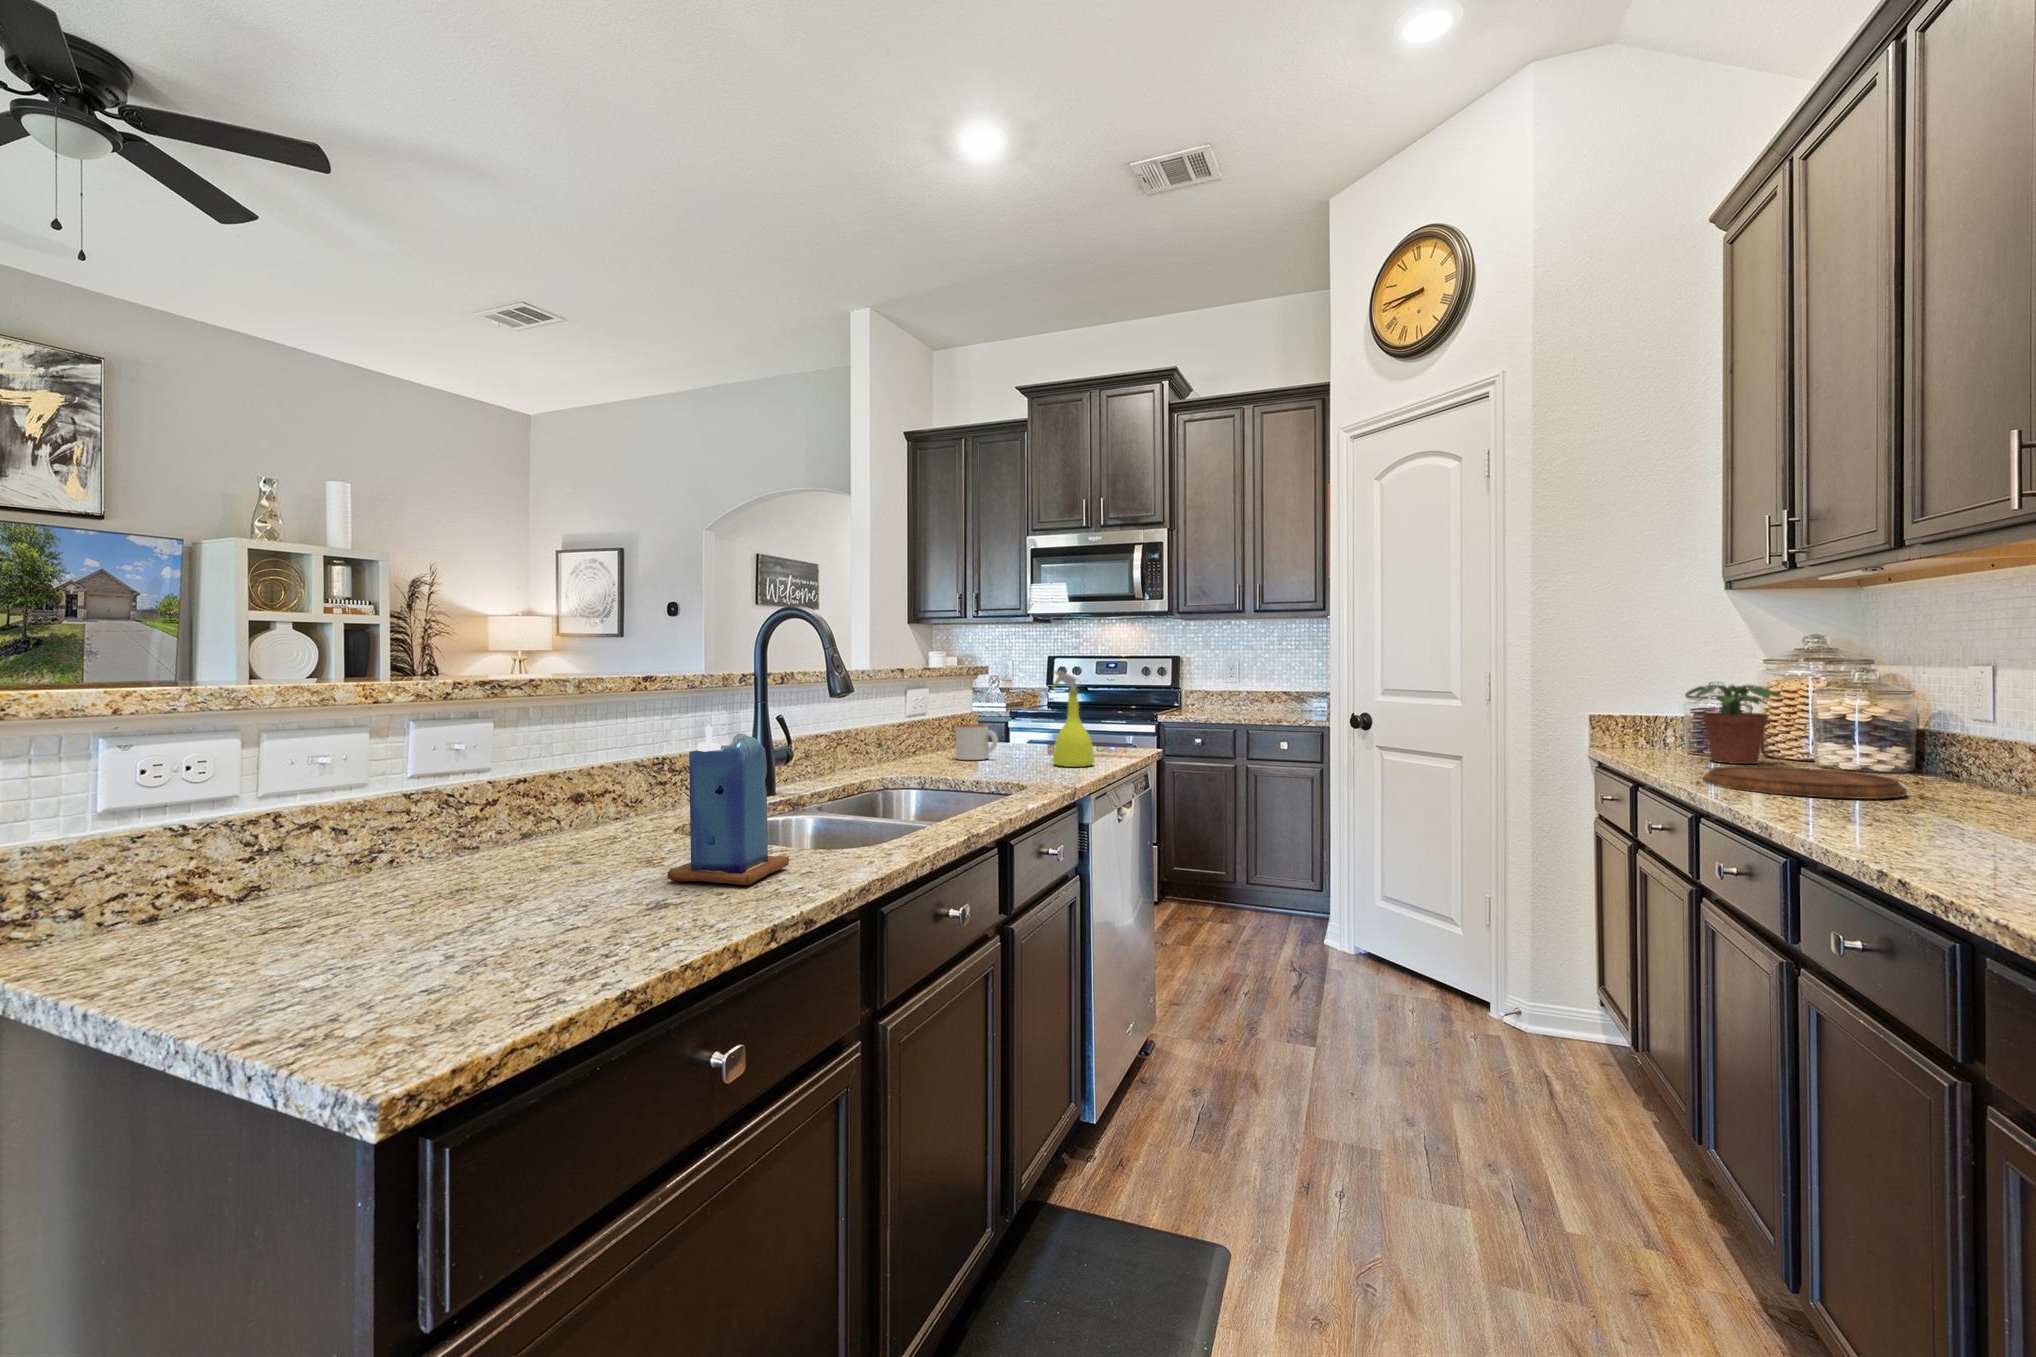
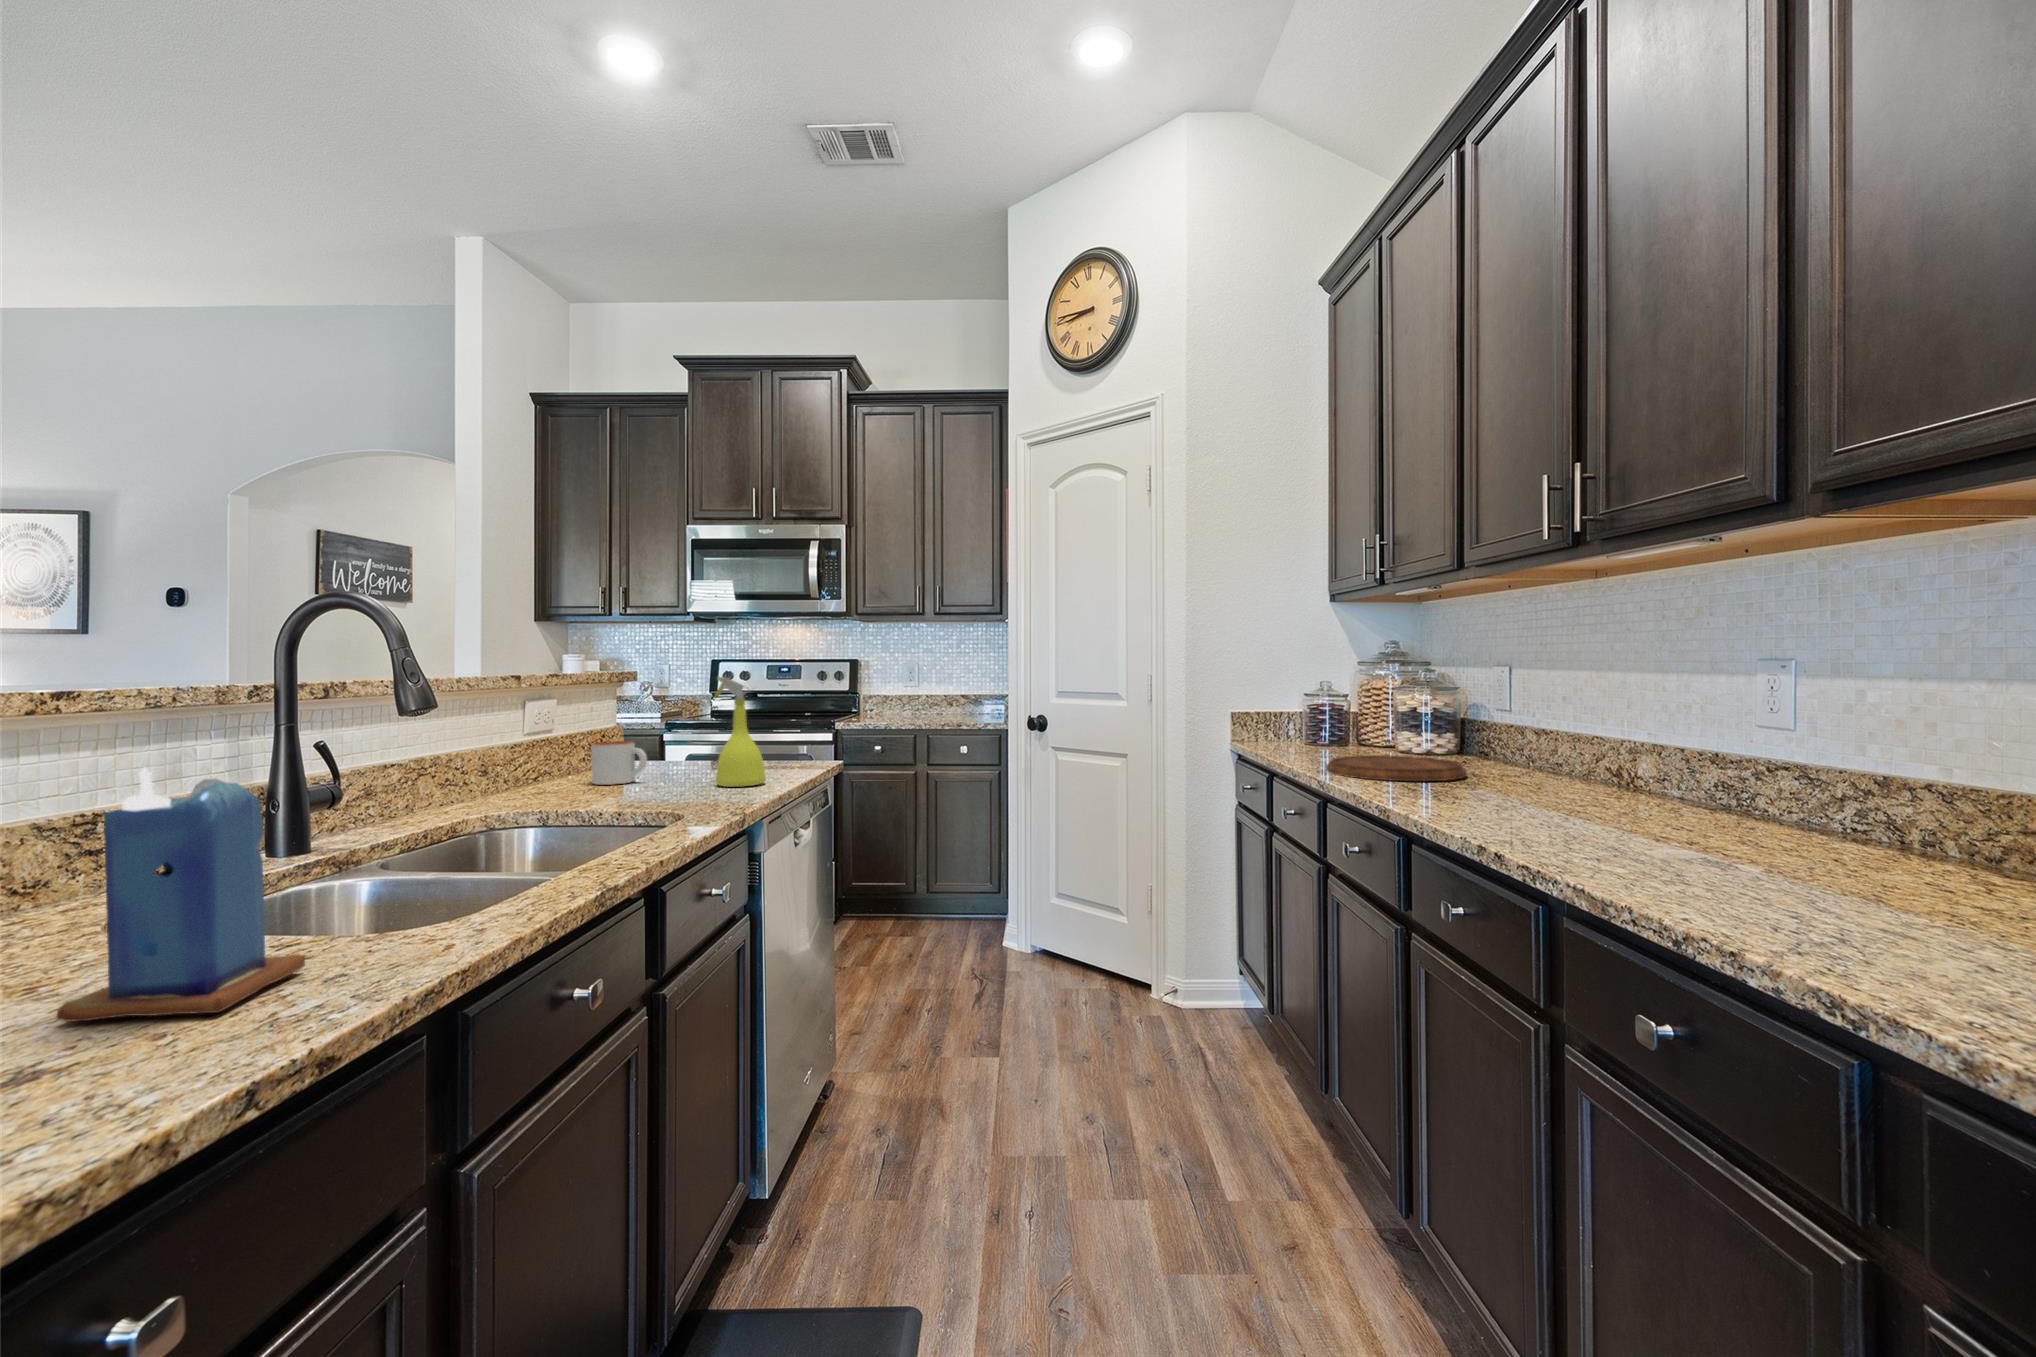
potted plant: present [1685,685,1781,764] -> none [1305,684,1374,753]

